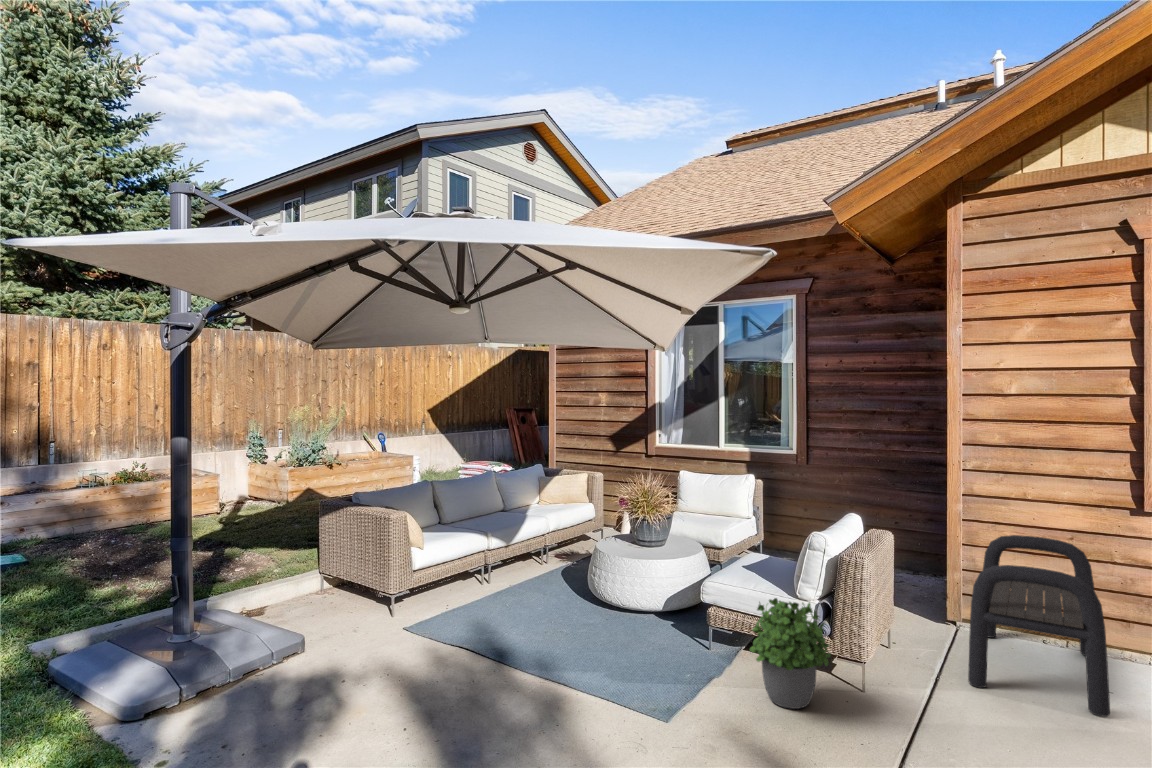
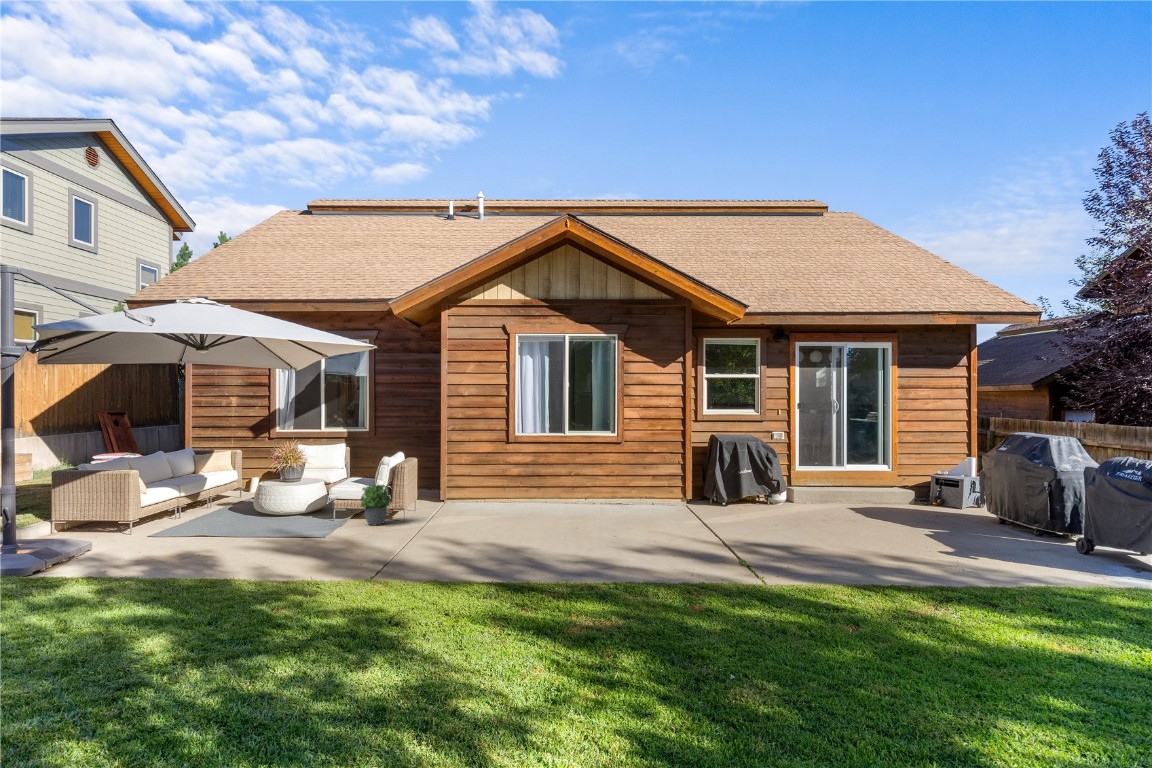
bench: present [968,535,1110,717] -> none [445,456,495,513]

